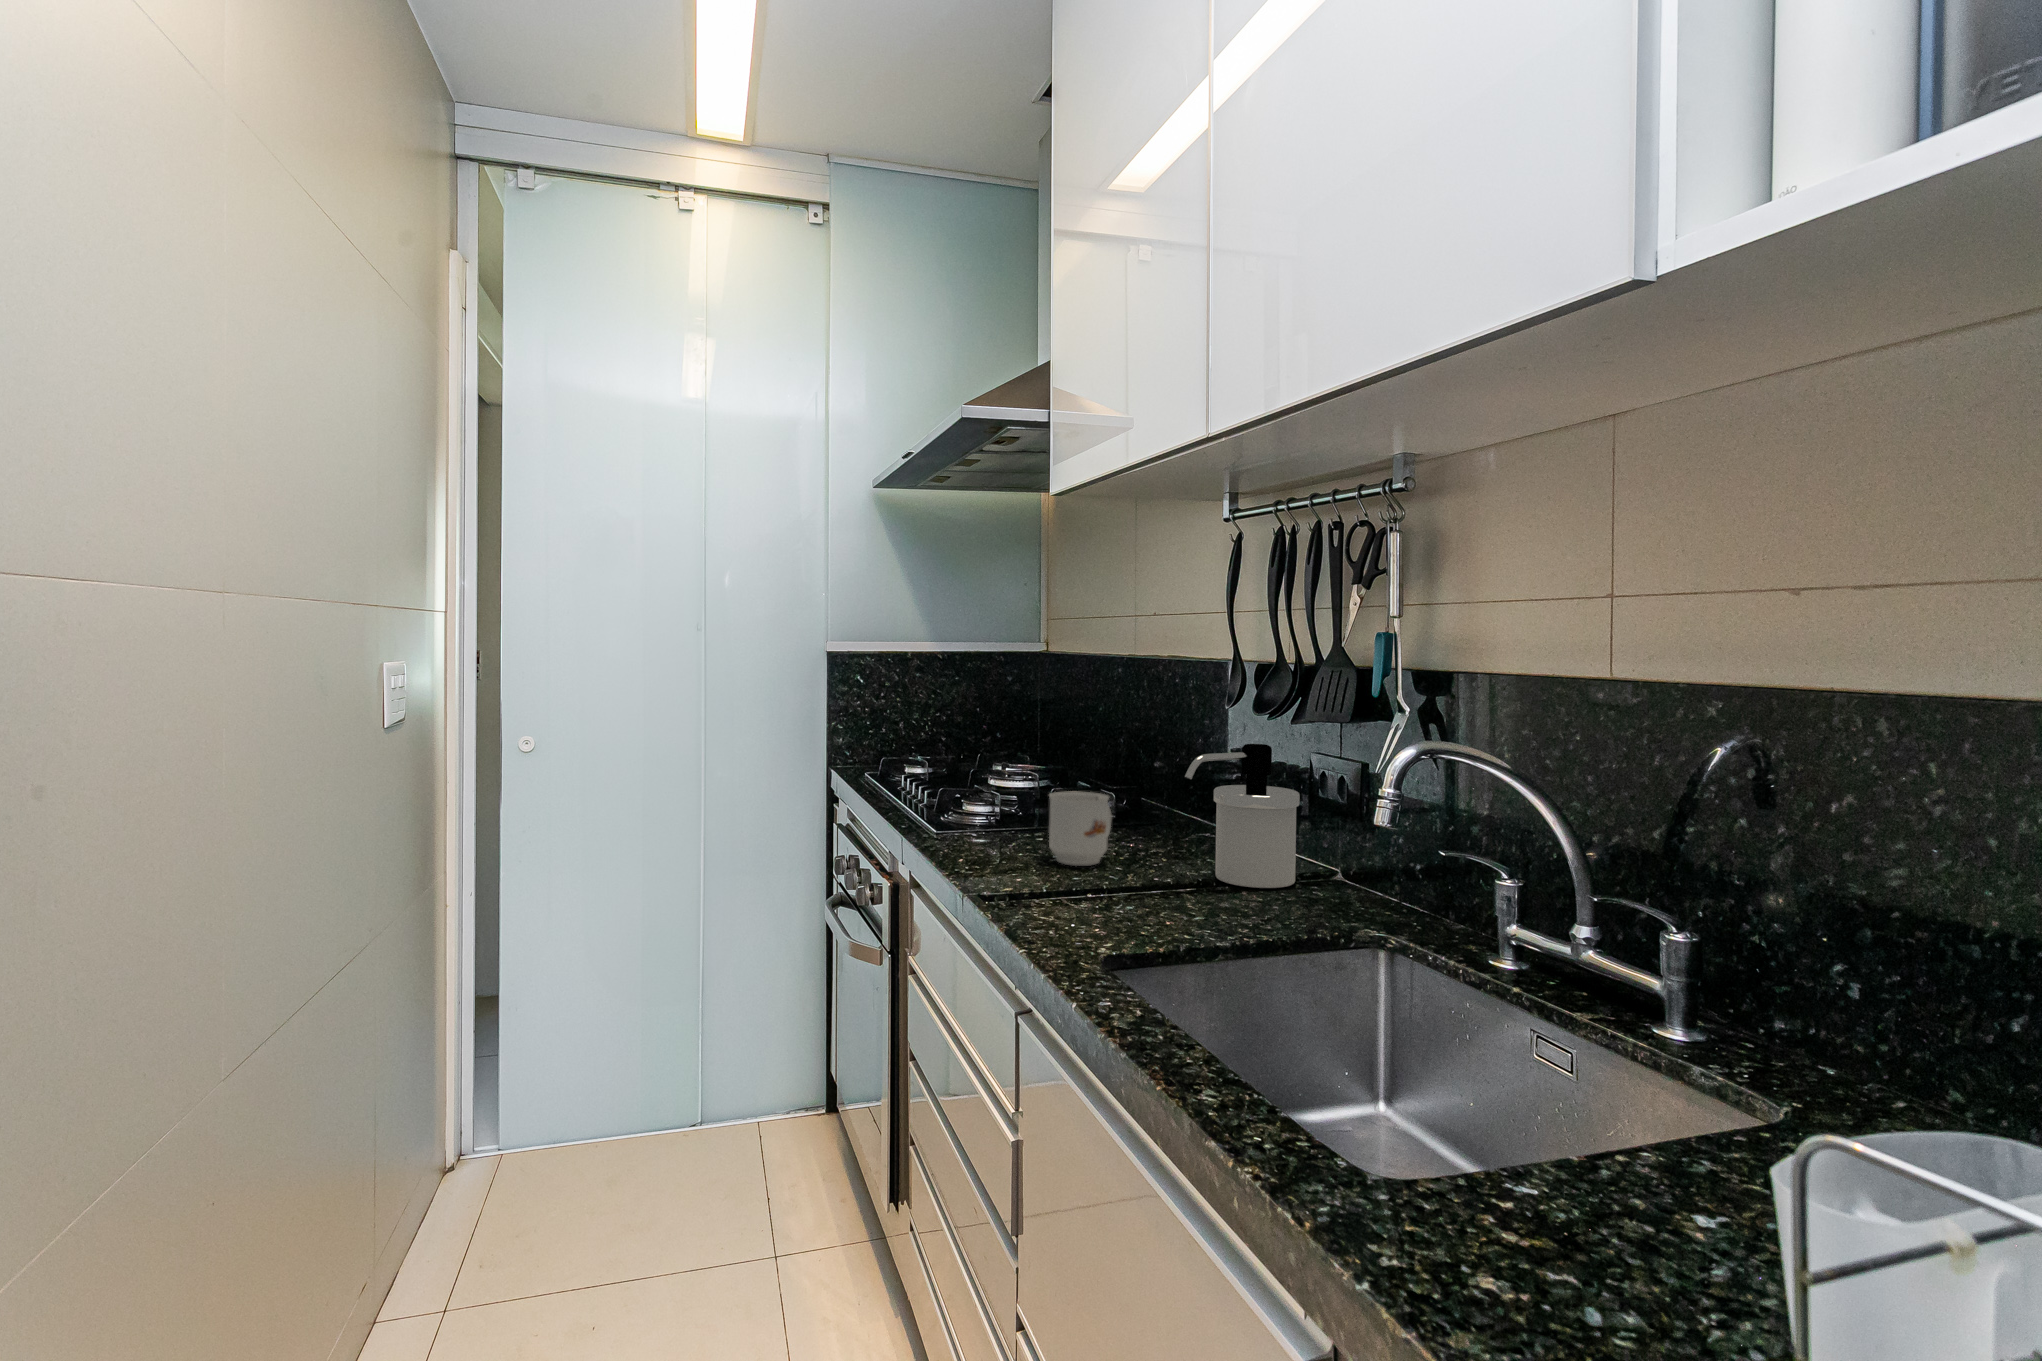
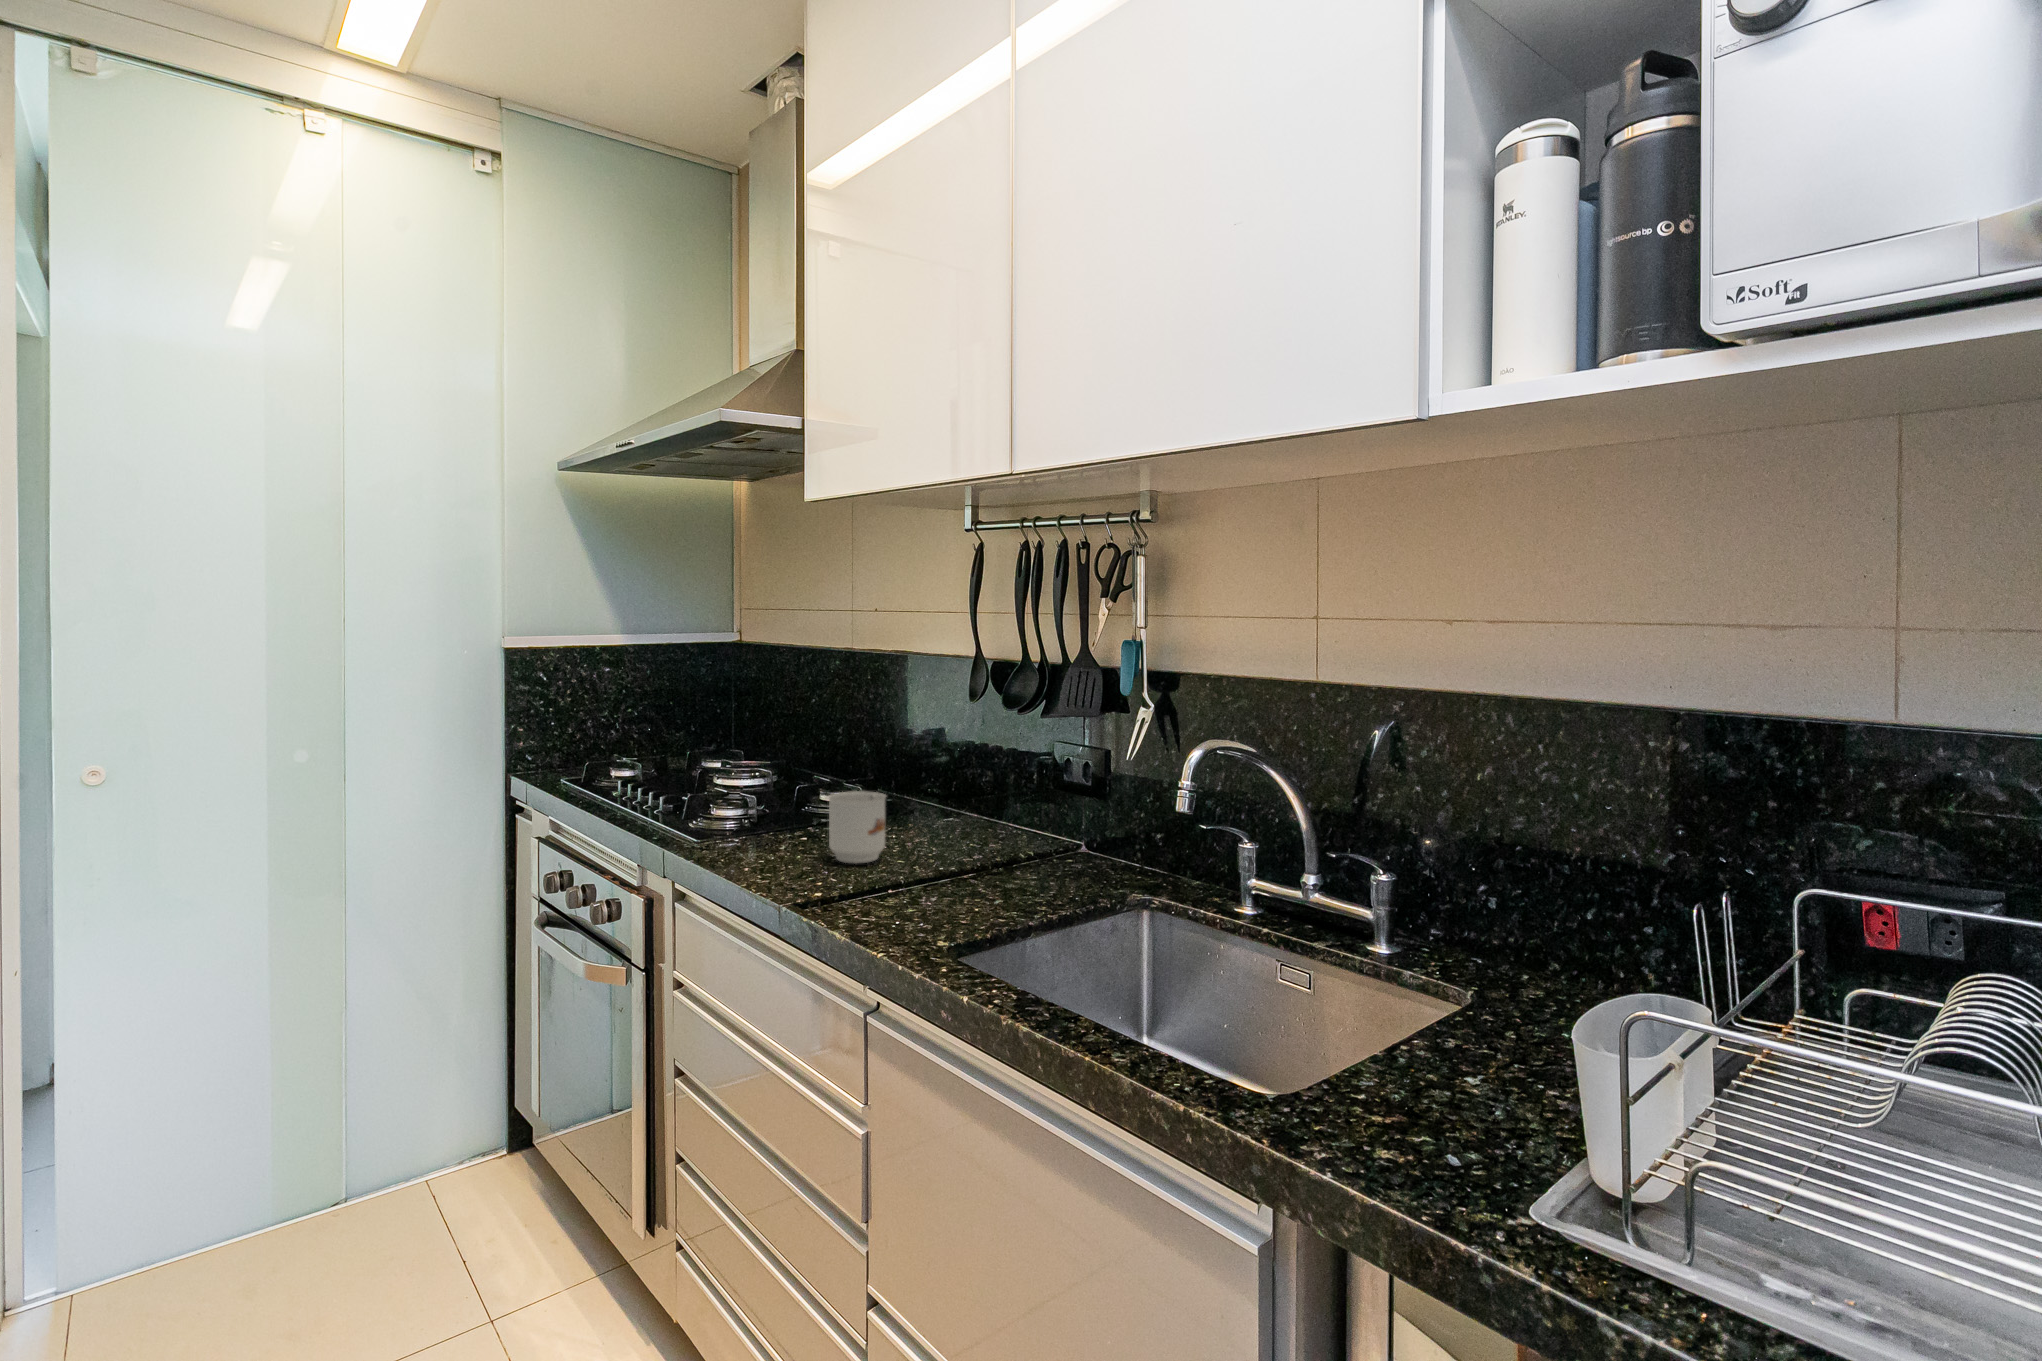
soap dispenser: present [1185,744,1300,888] -> none [968,738,1058,867]

